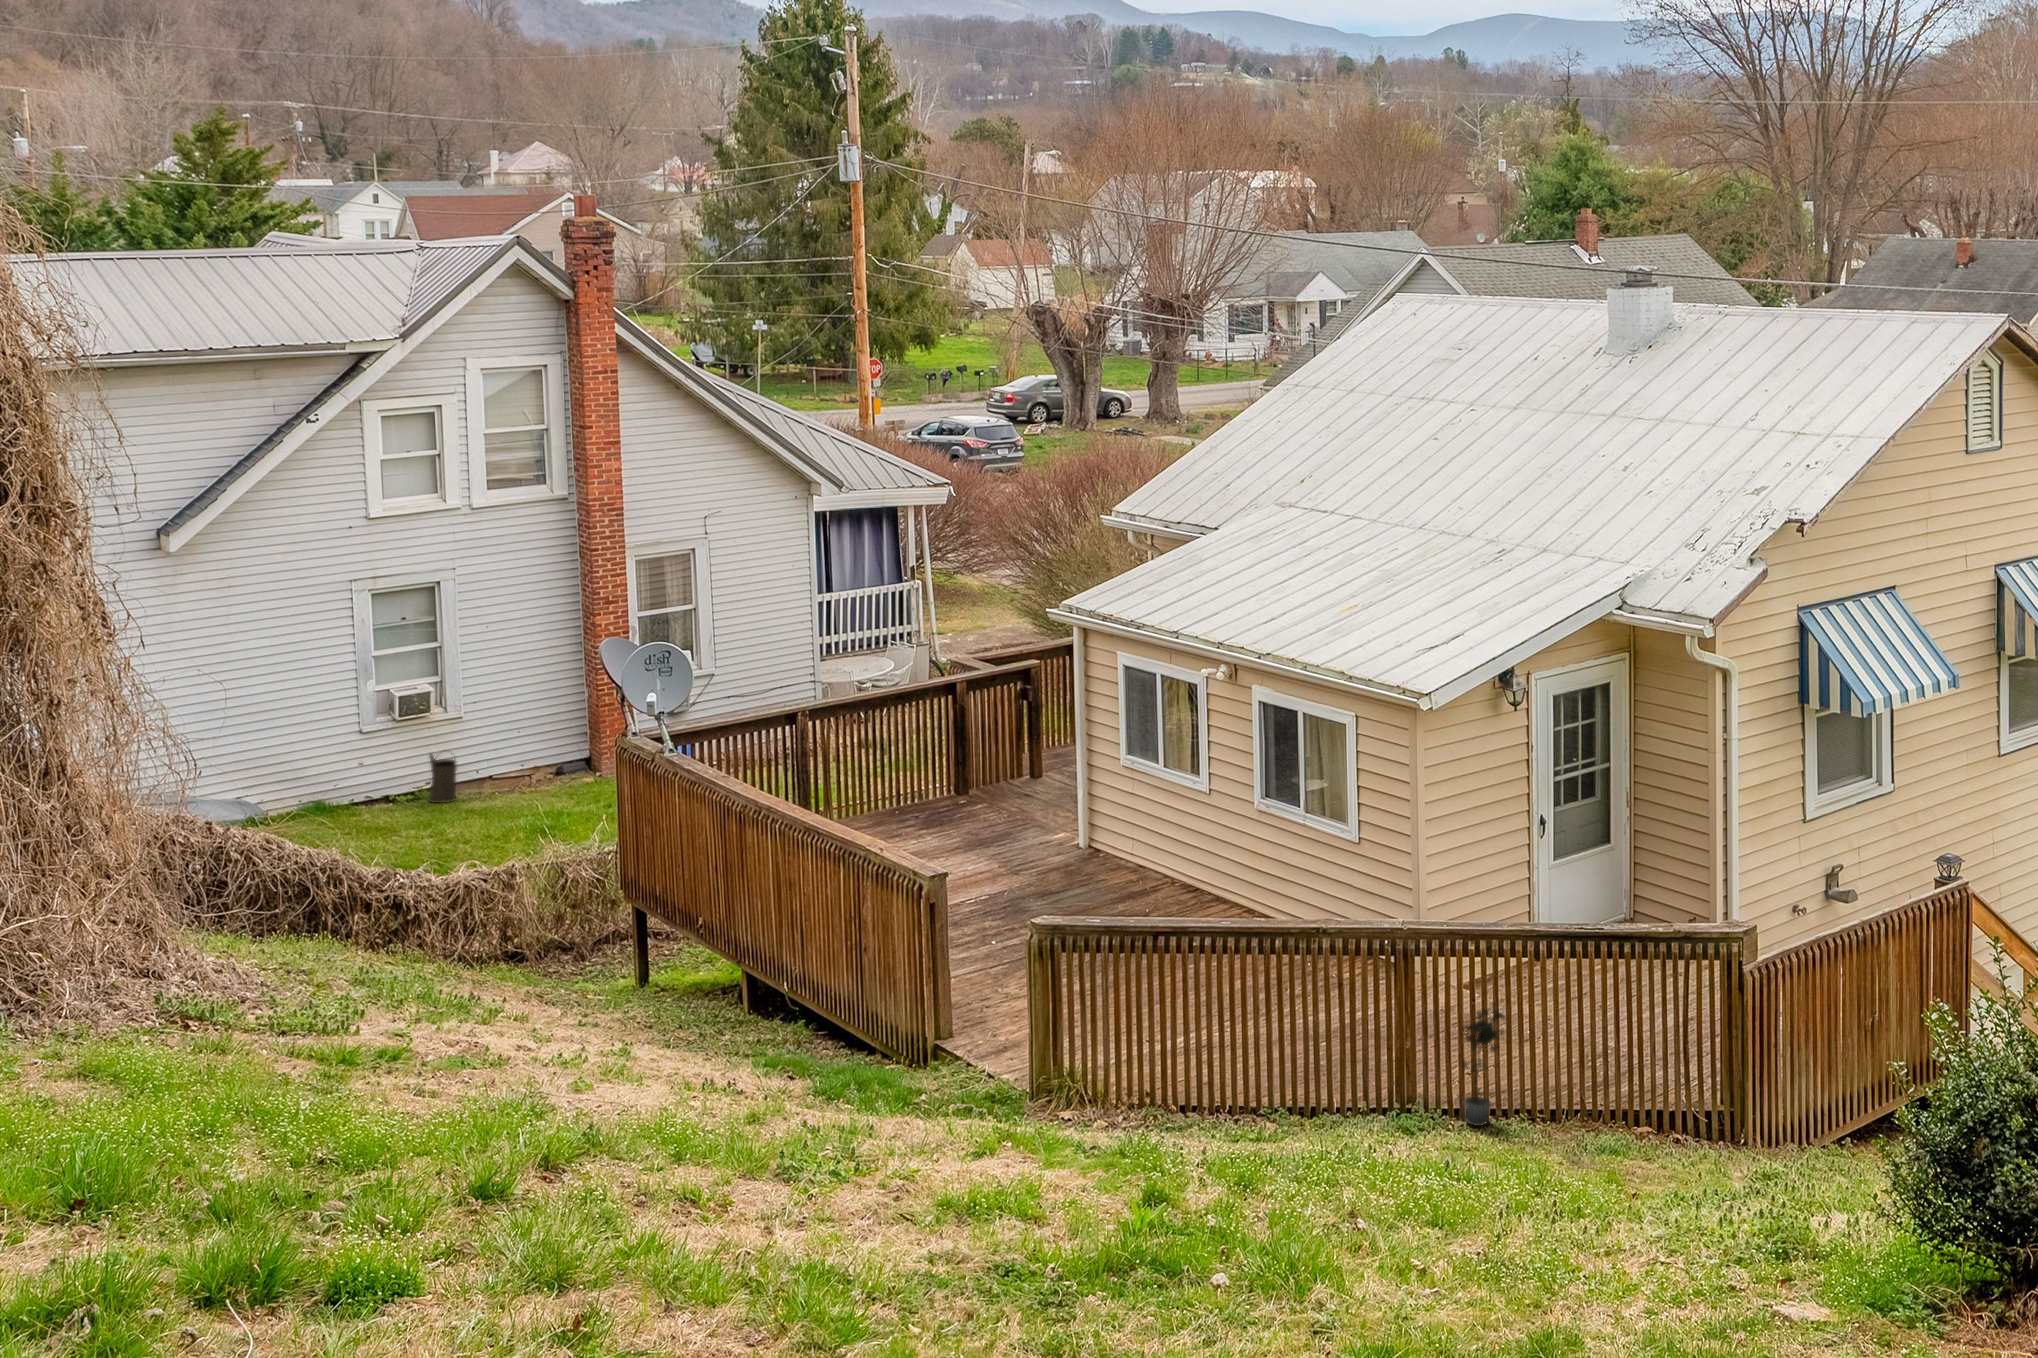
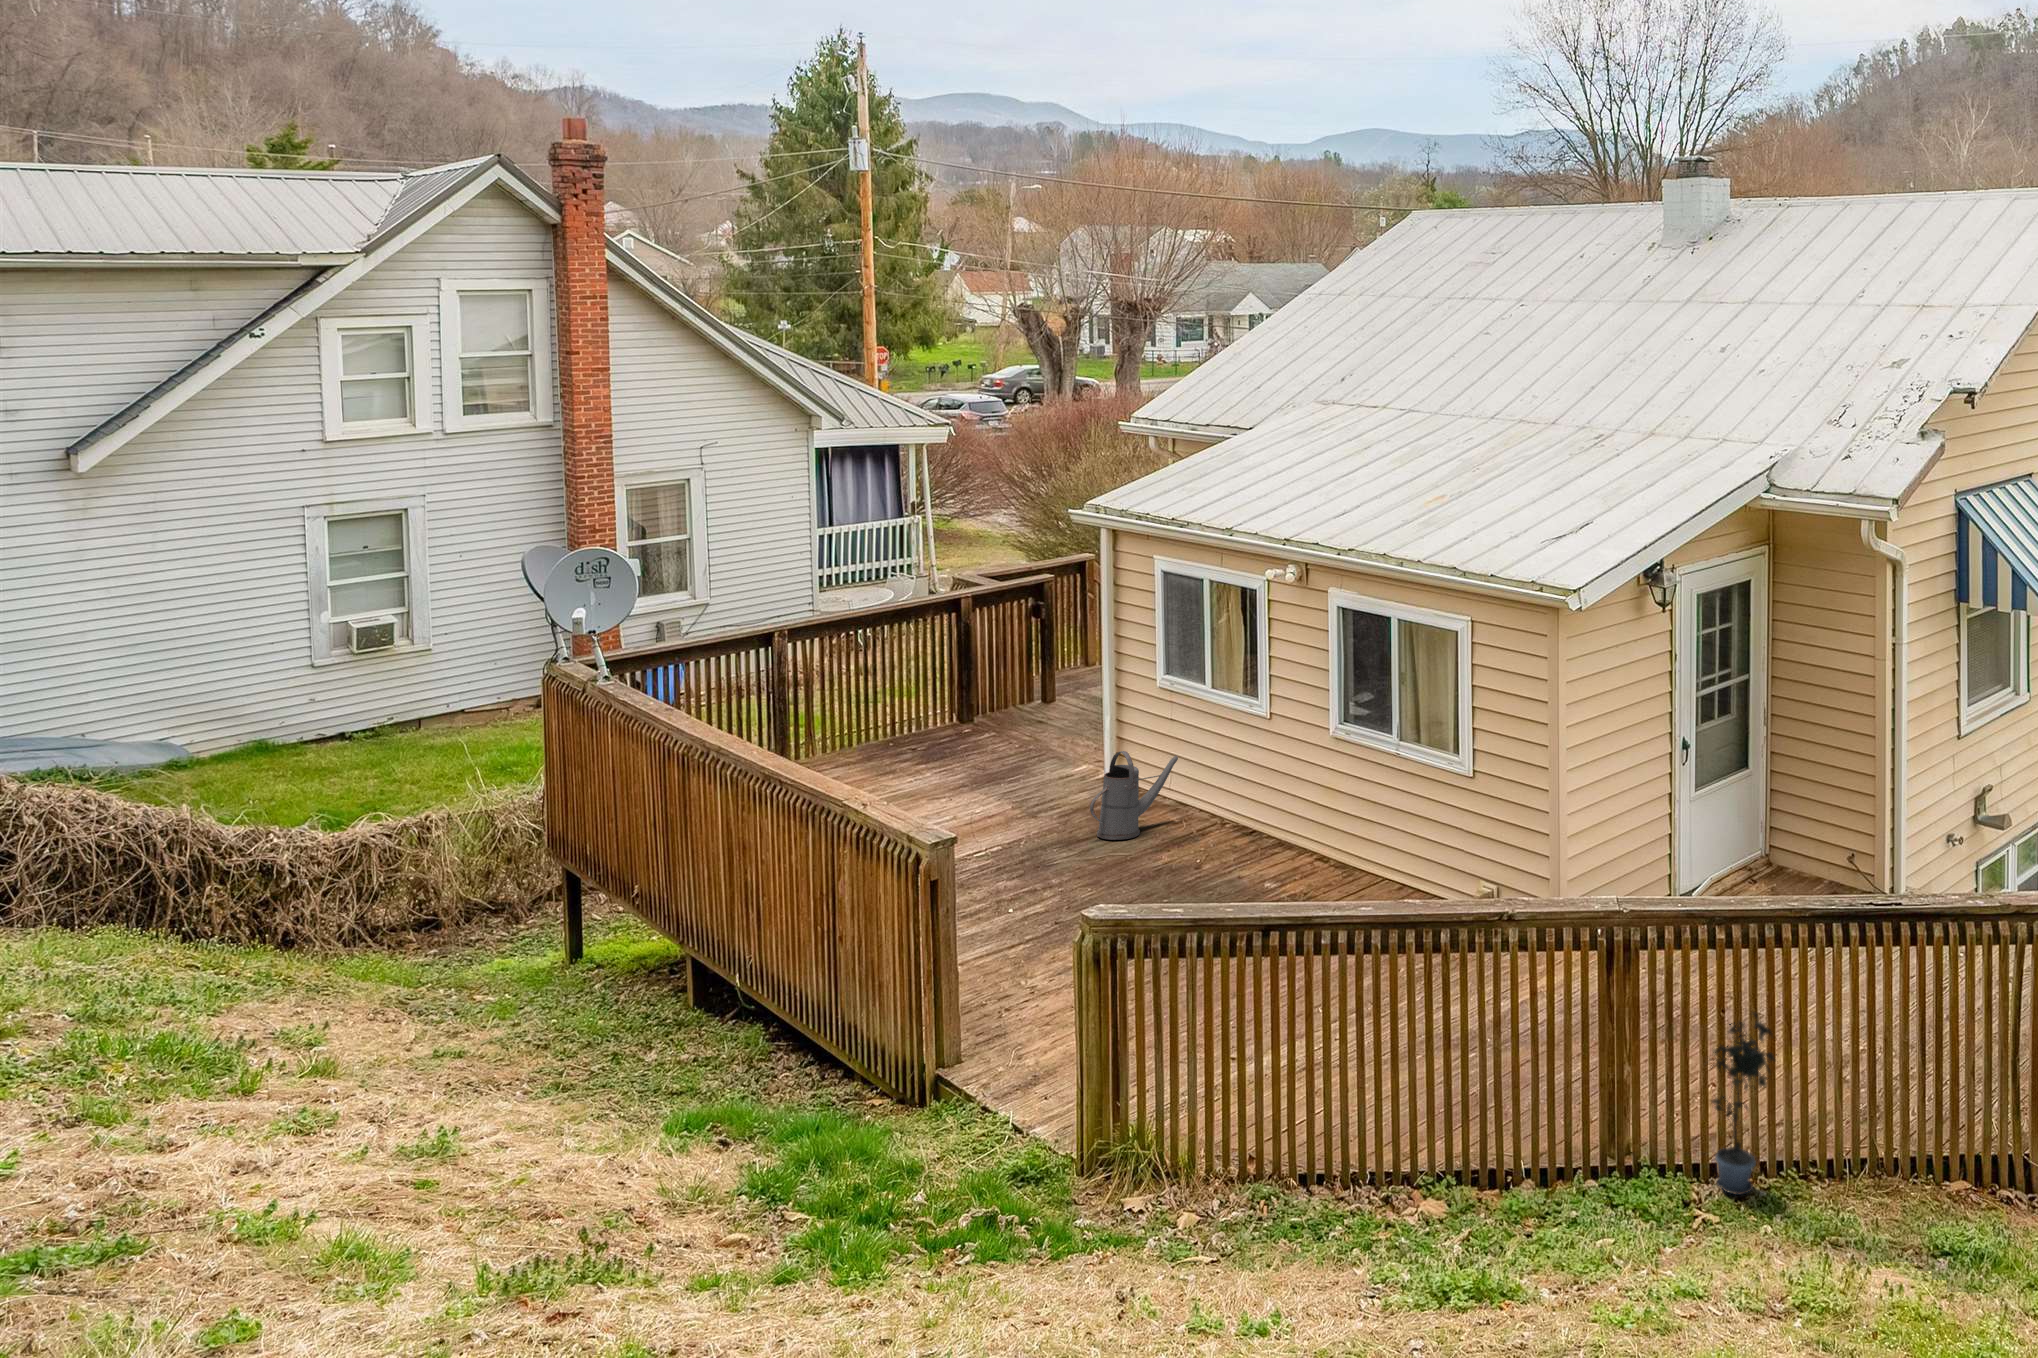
watering can: present [429,753,457,803] -> present [1090,751,1178,840]

